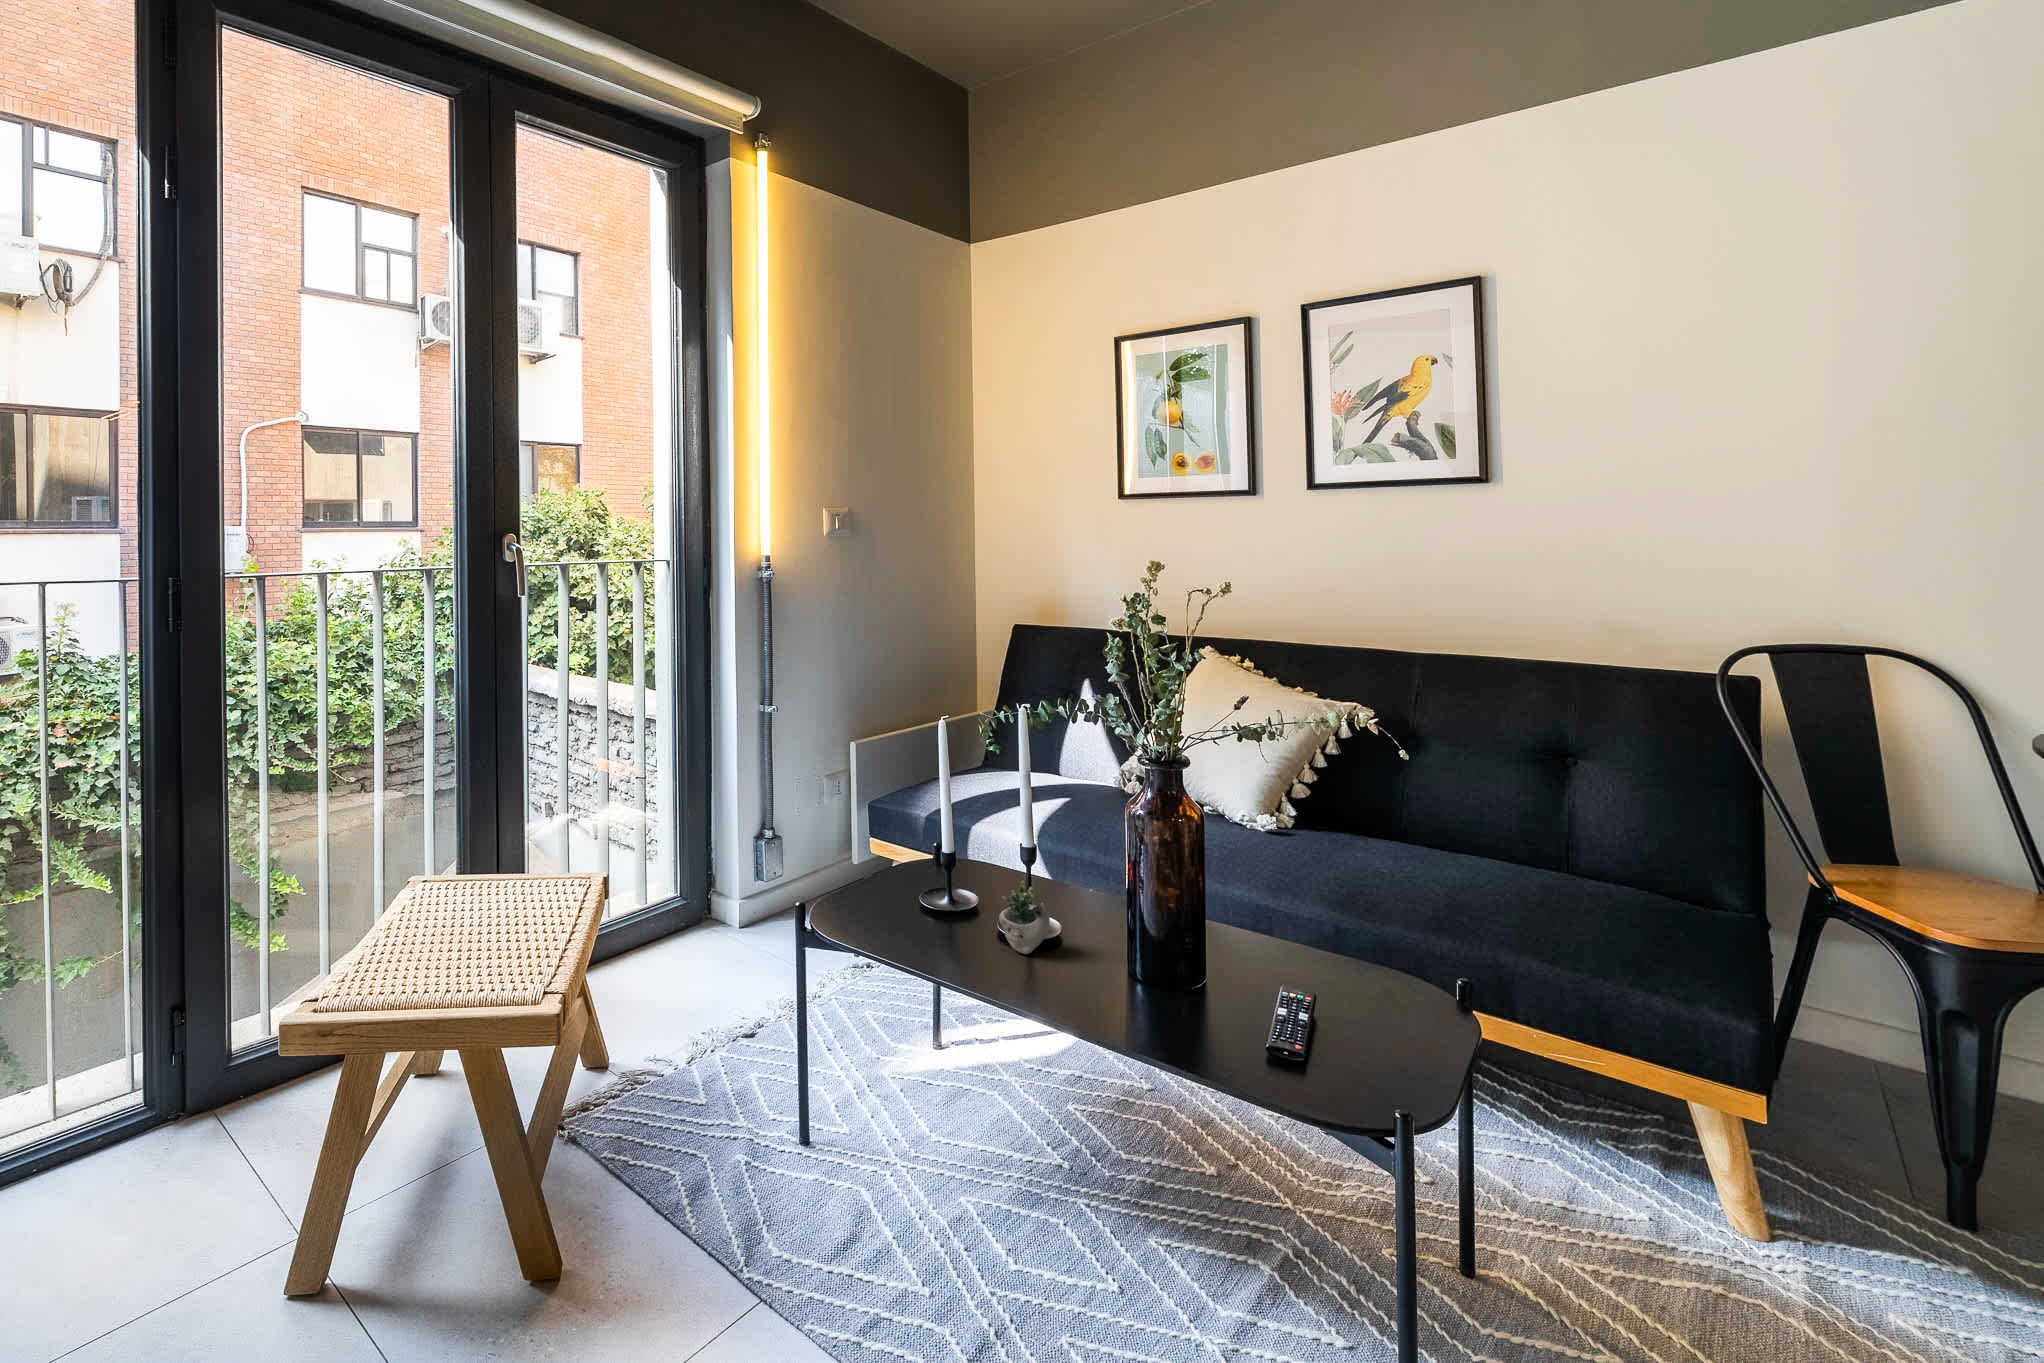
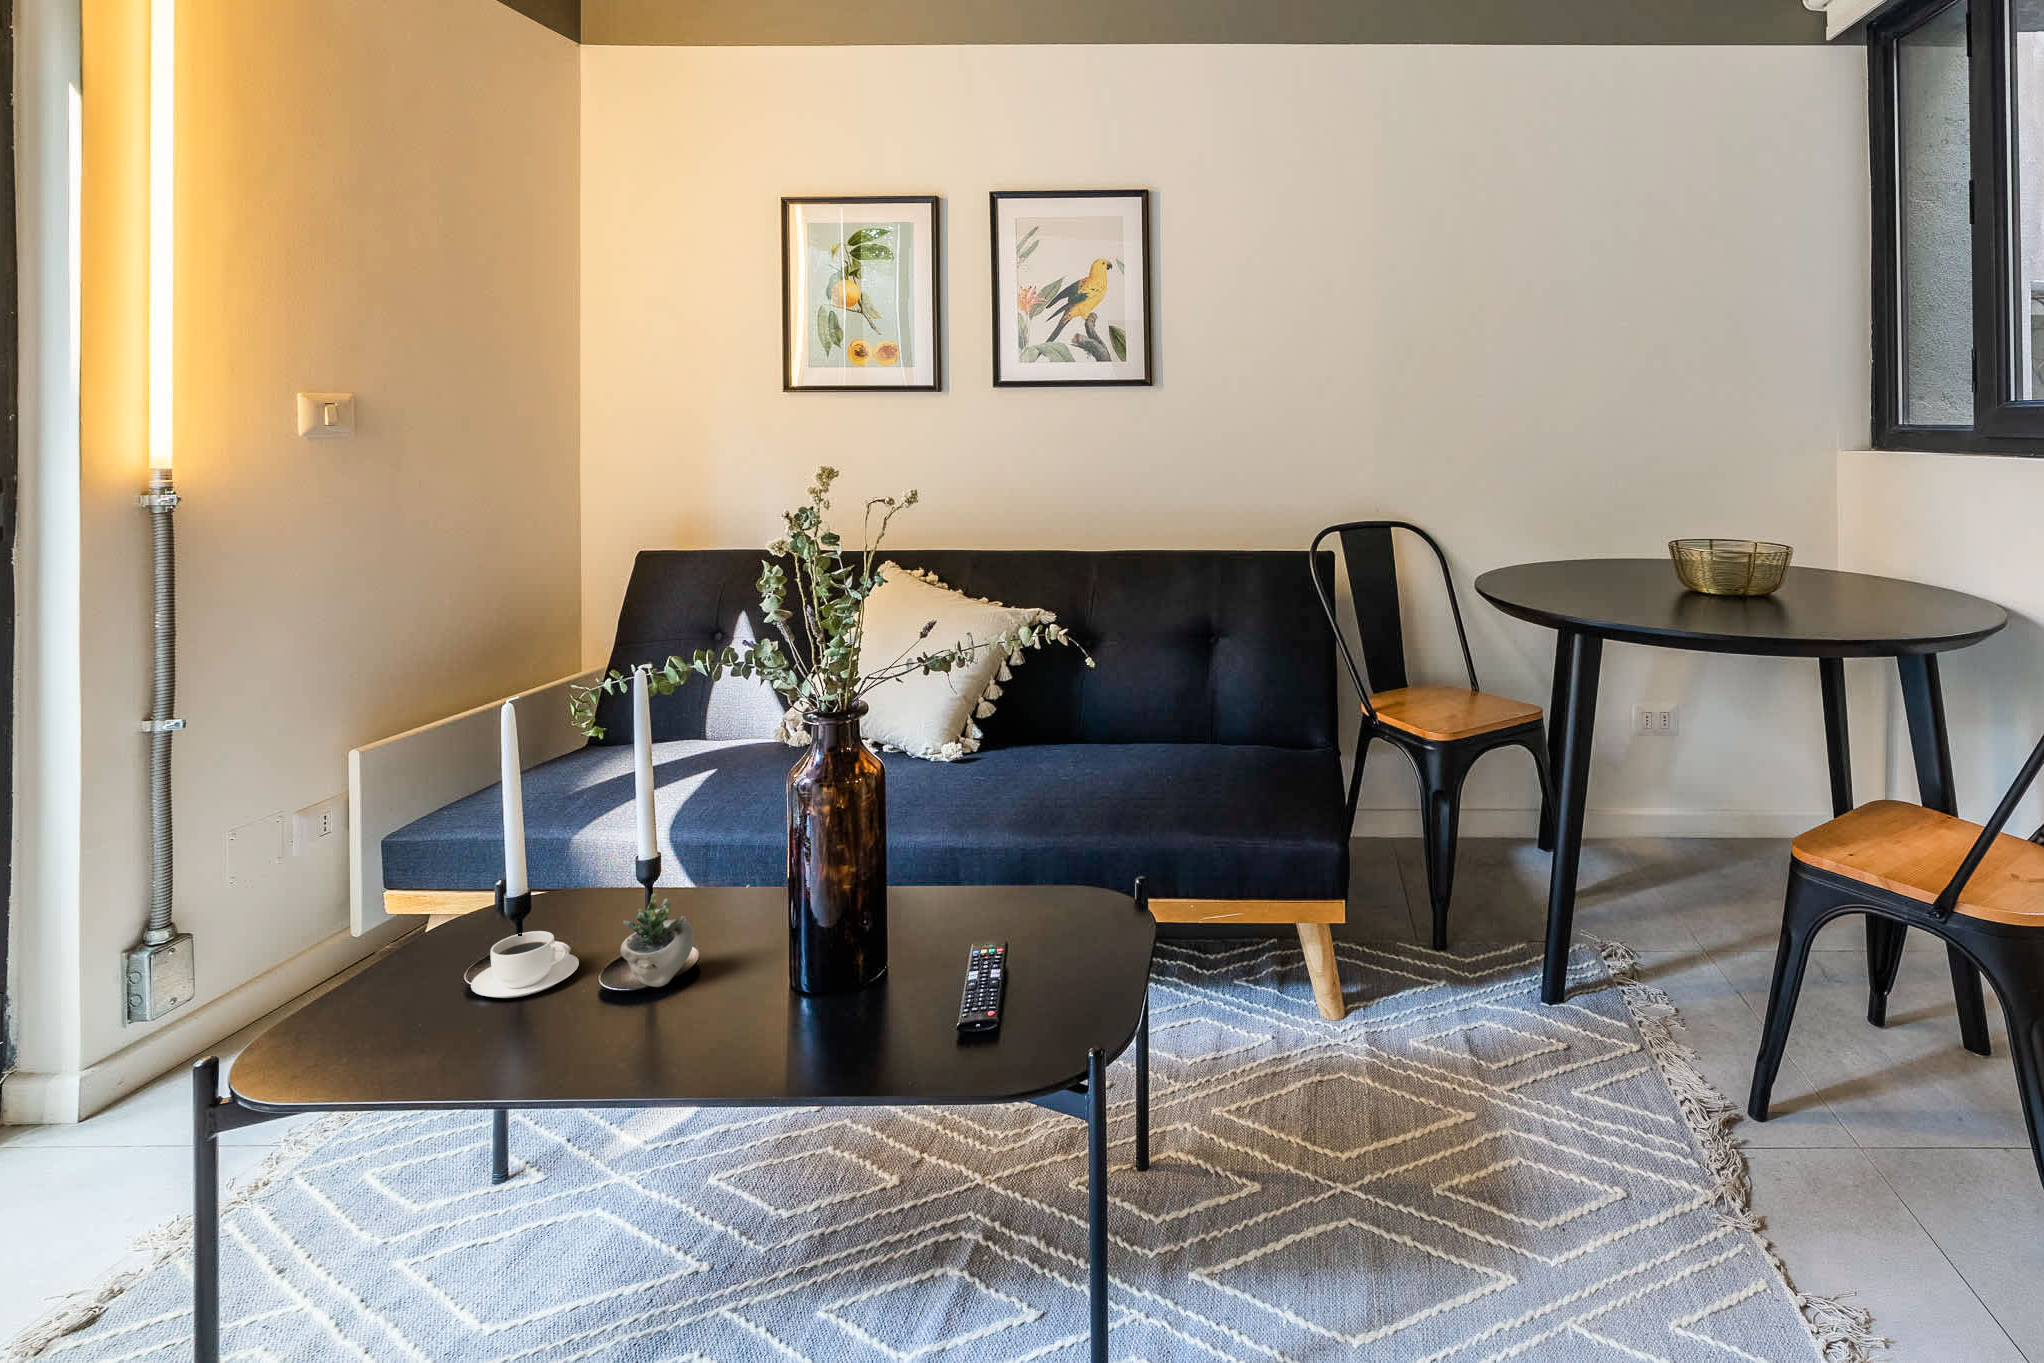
coffee cup: none [904,892,970,936] -> present [471,931,579,998]

